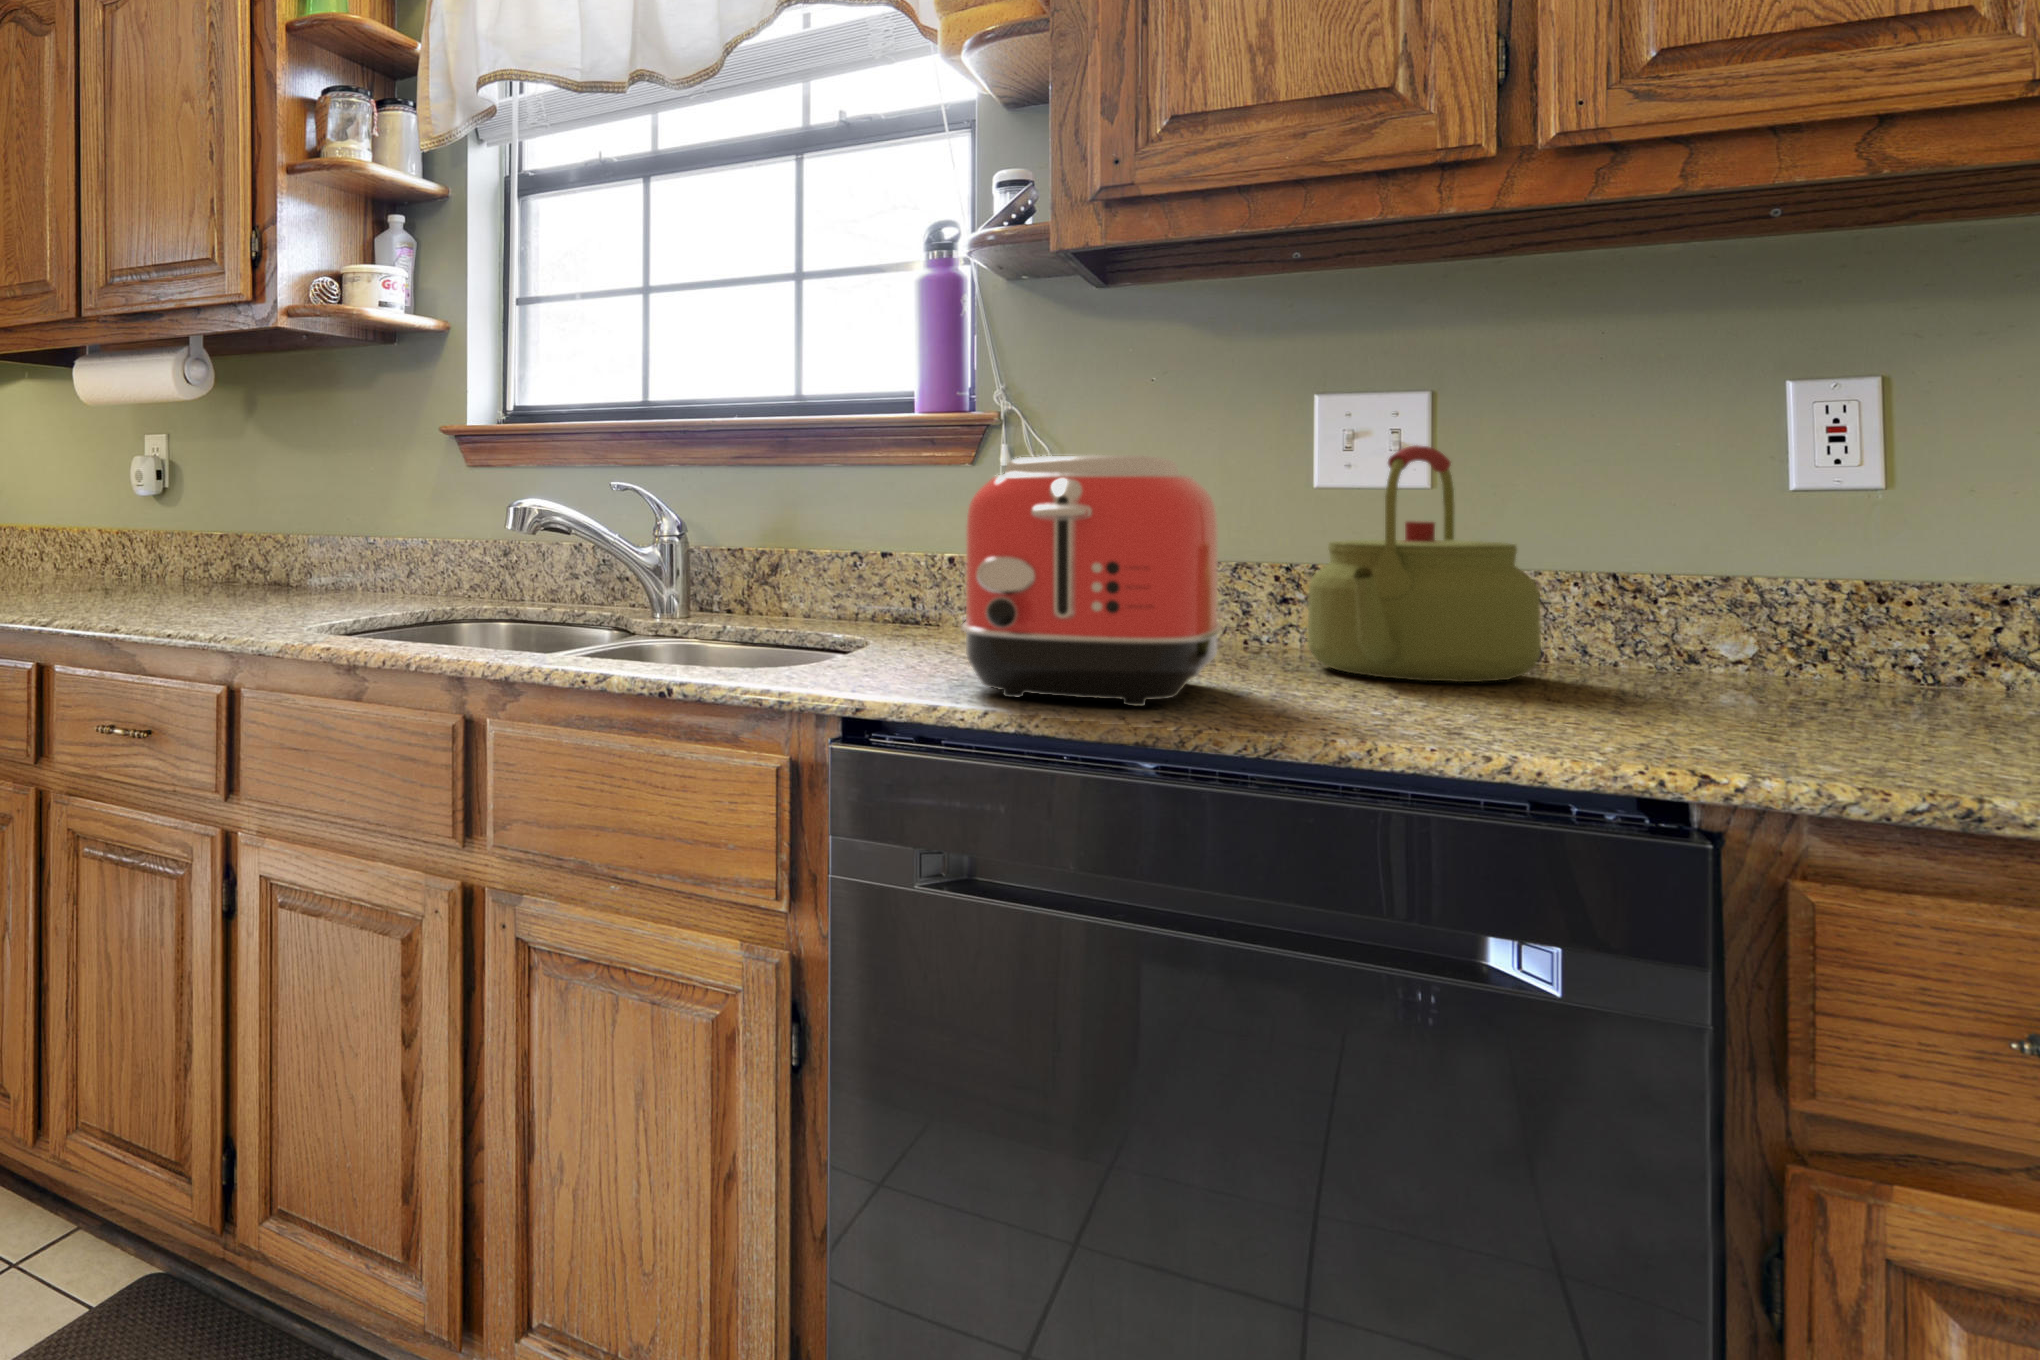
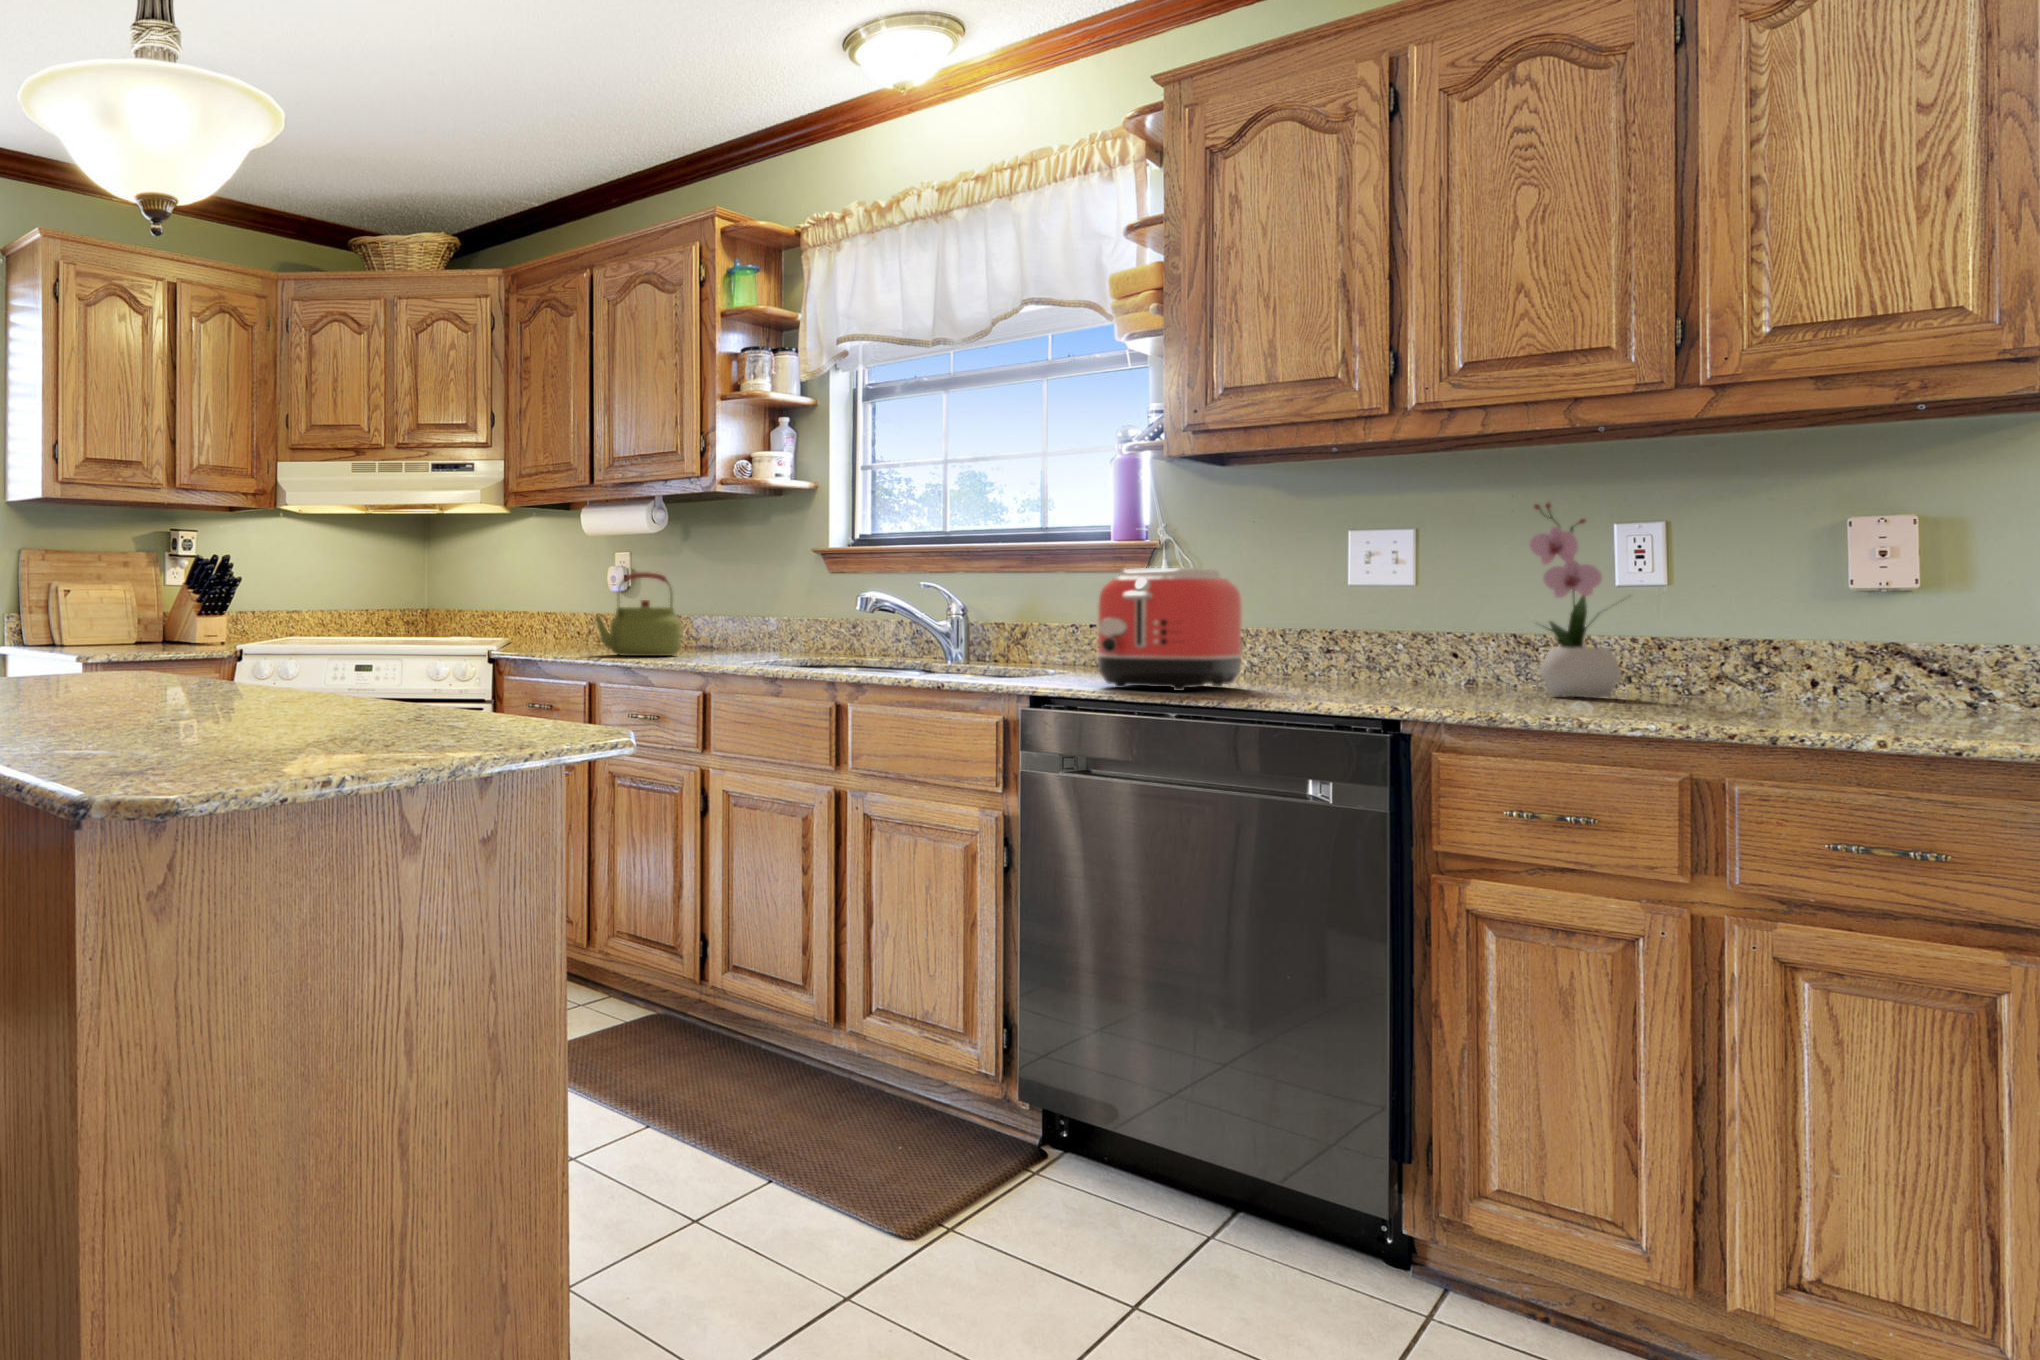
flower arrangement: none [1708,337,1876,701] -> present [1530,503,1622,697]
kettle: present [1308,445,1541,682] -> present [595,572,681,656]

